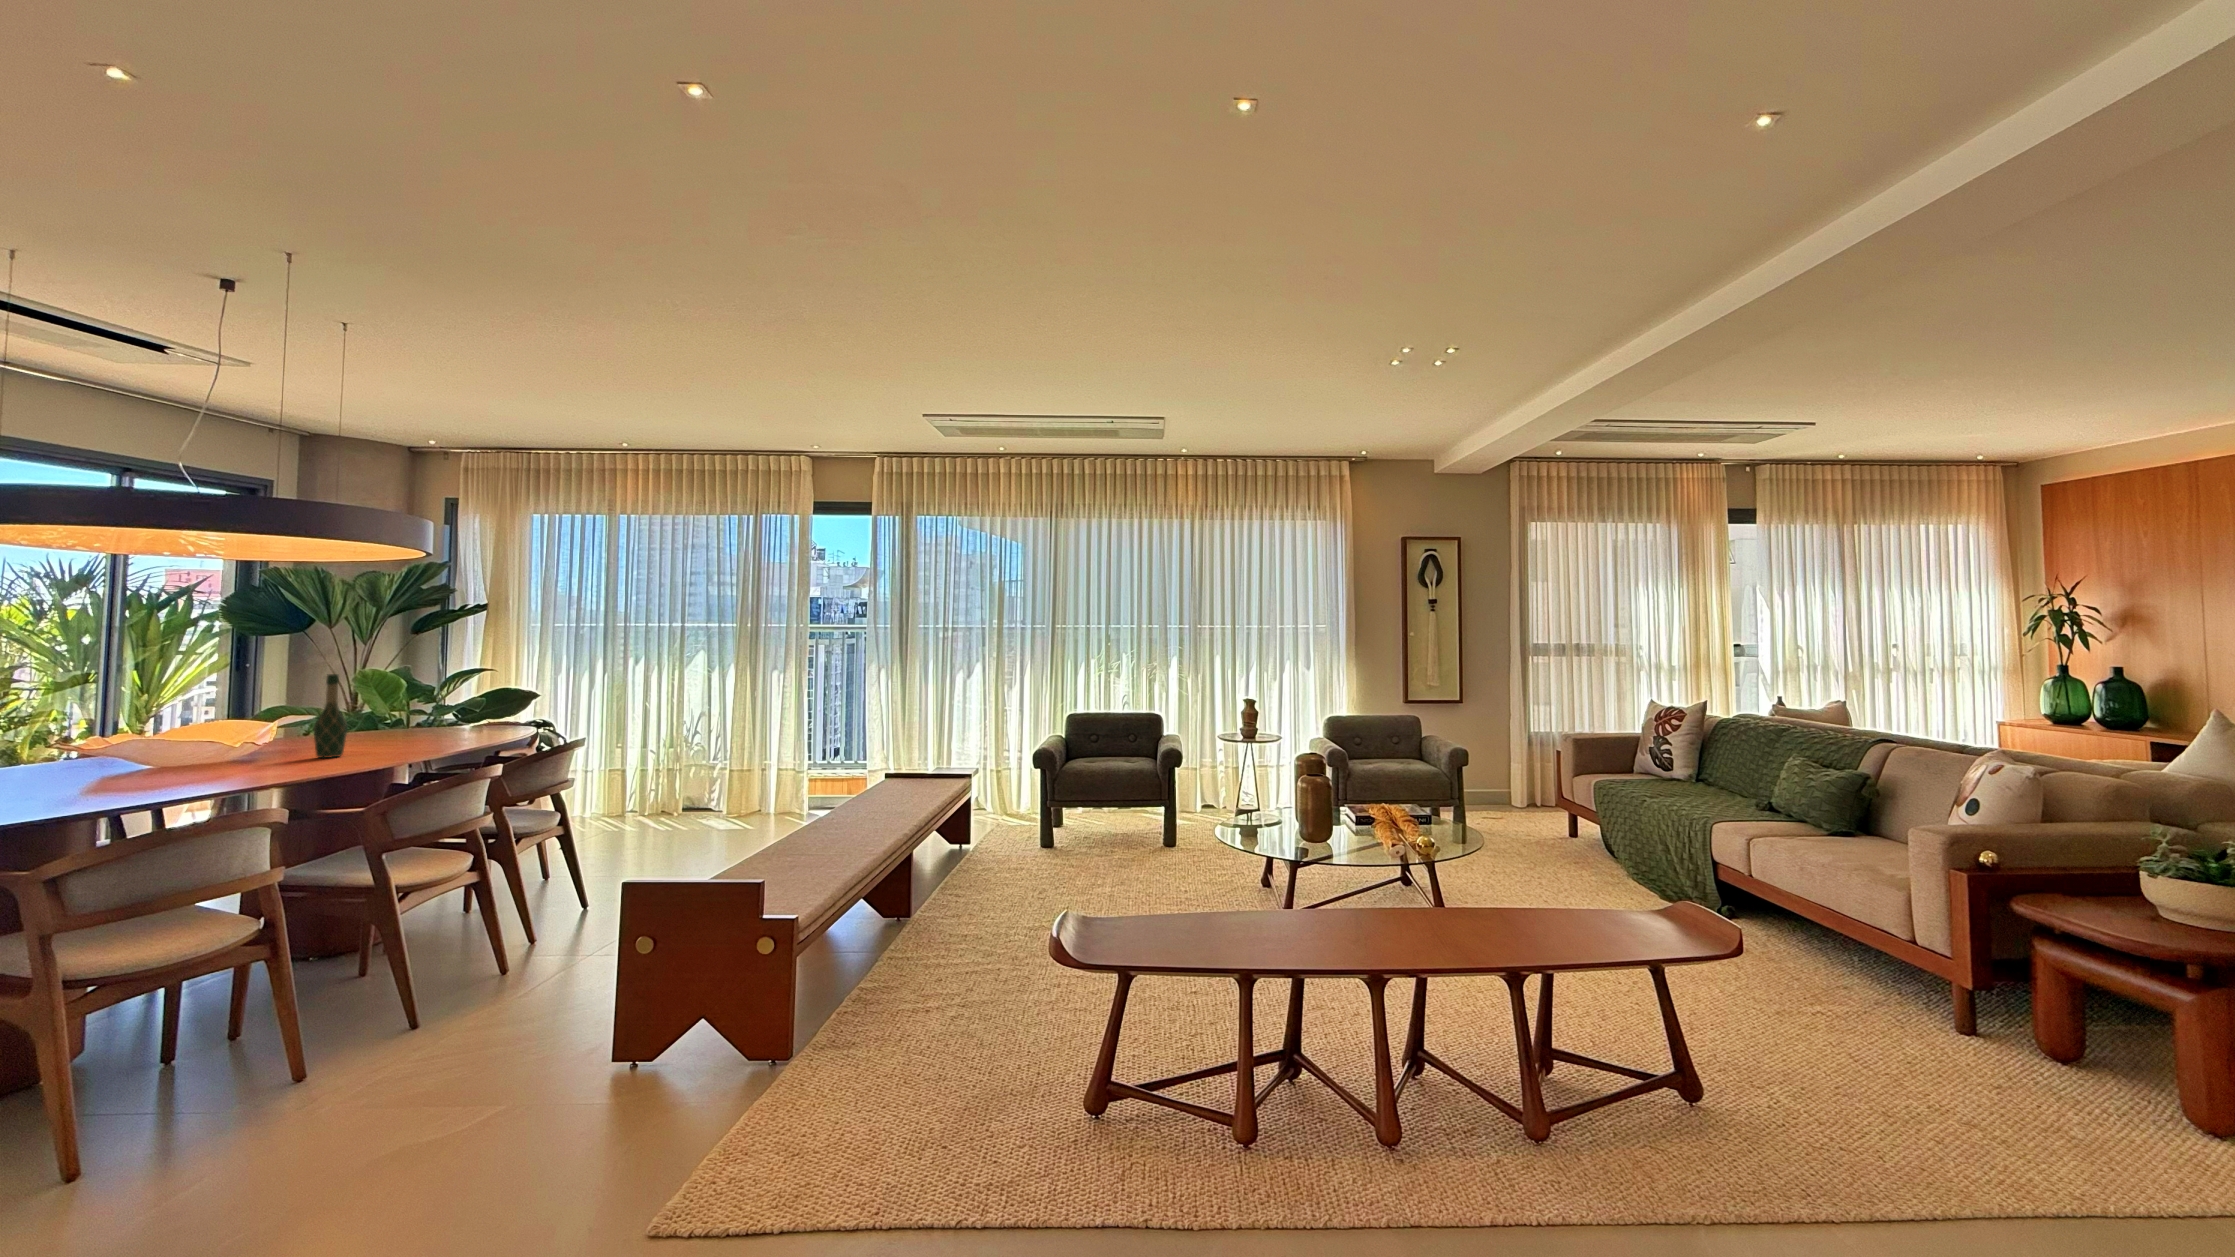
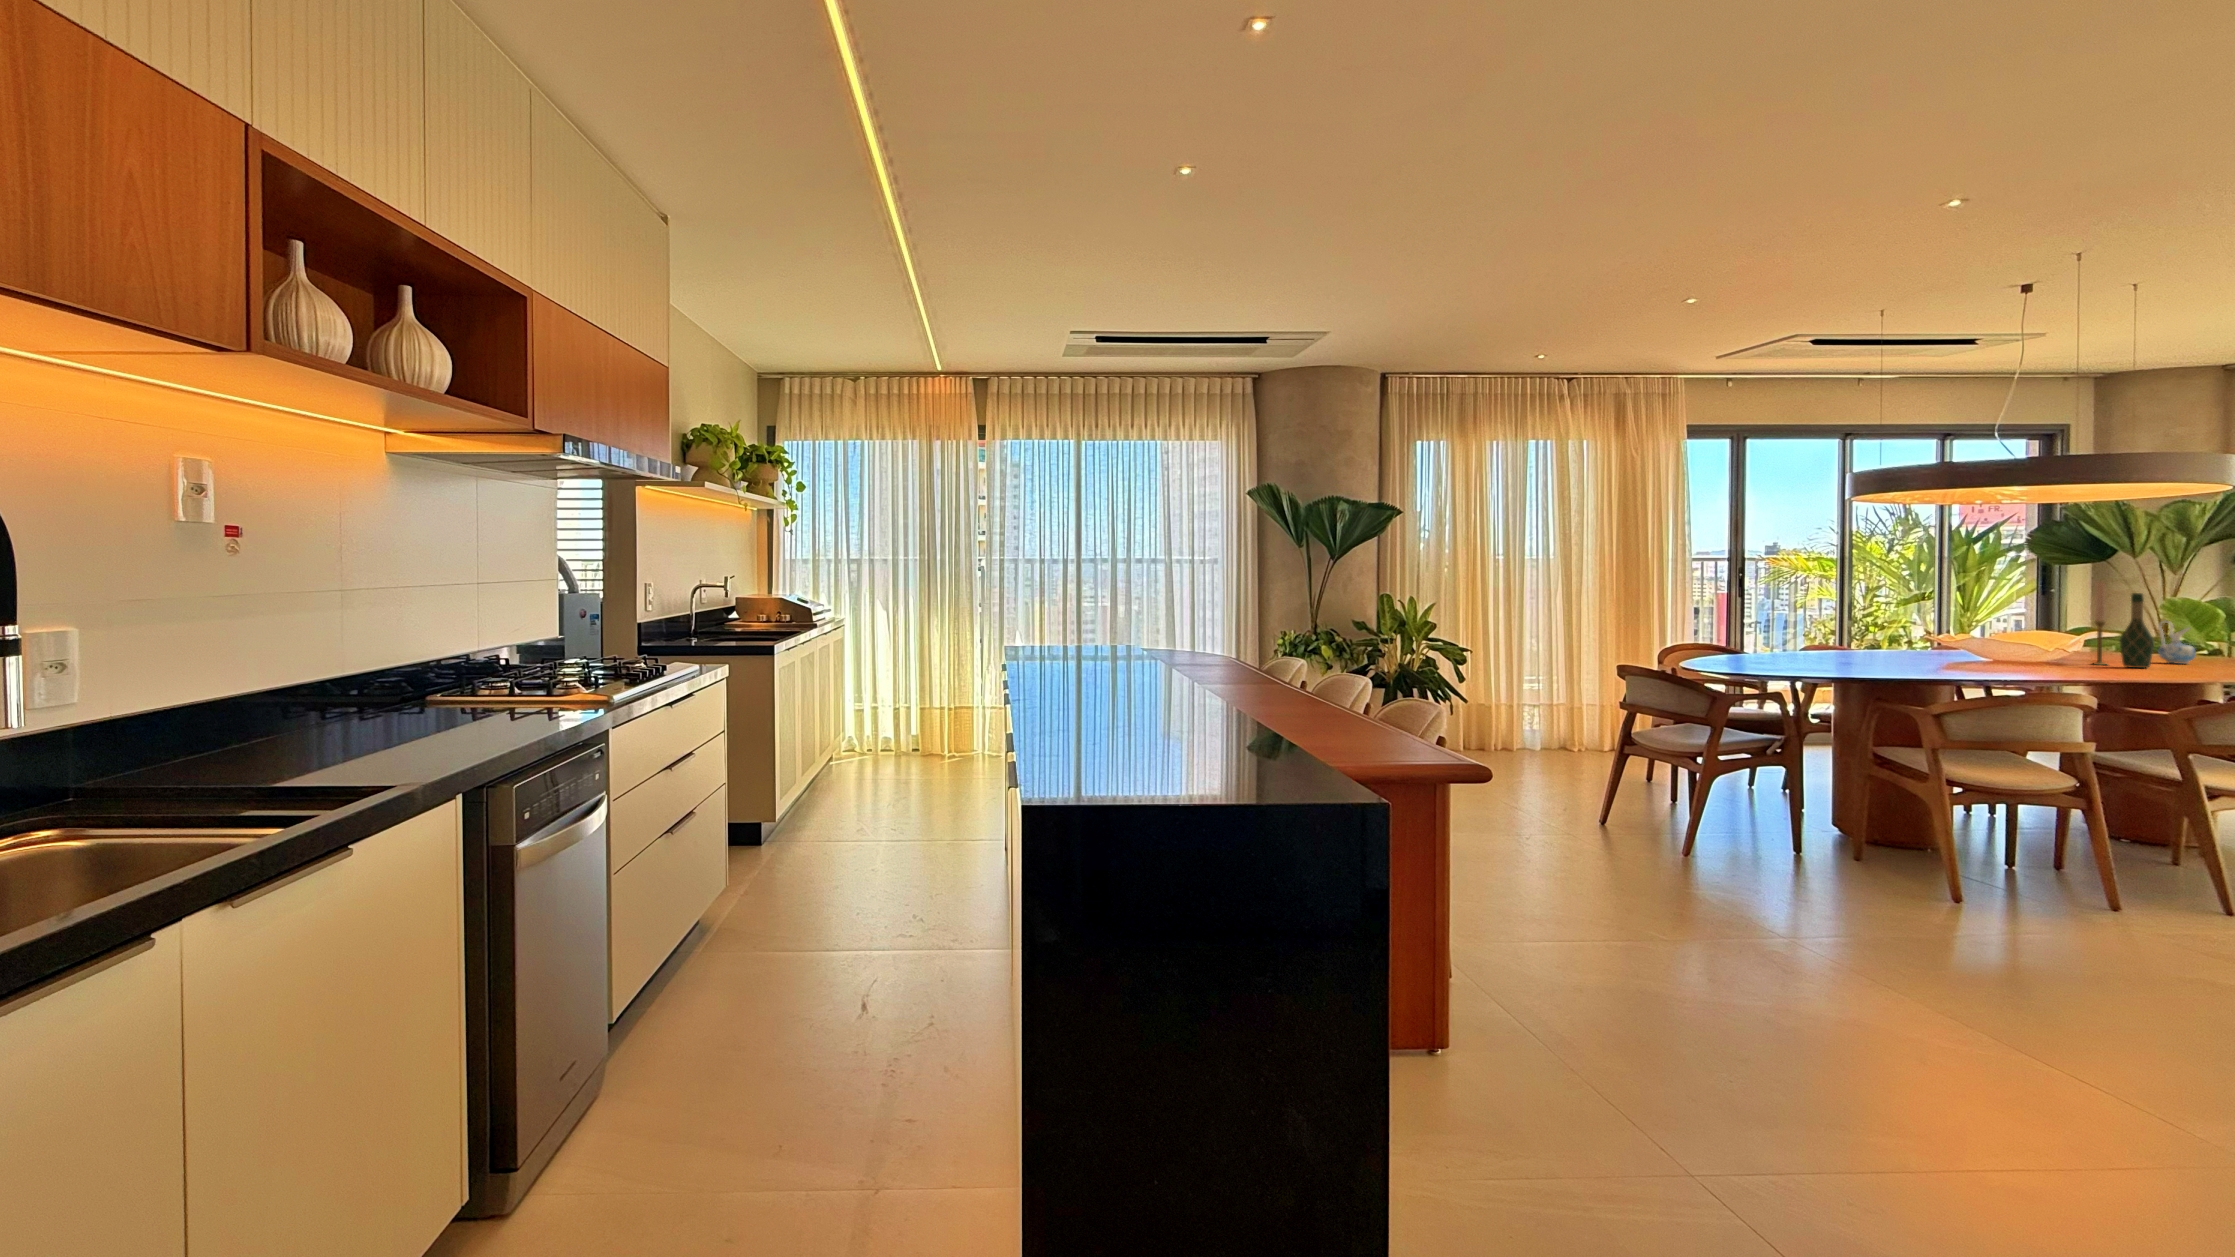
candlestick: none [281,661,303,758] -> present [2095,582,2105,665]
ceramic pitcher: none [351,700,385,745] -> present [2158,621,2196,664]

